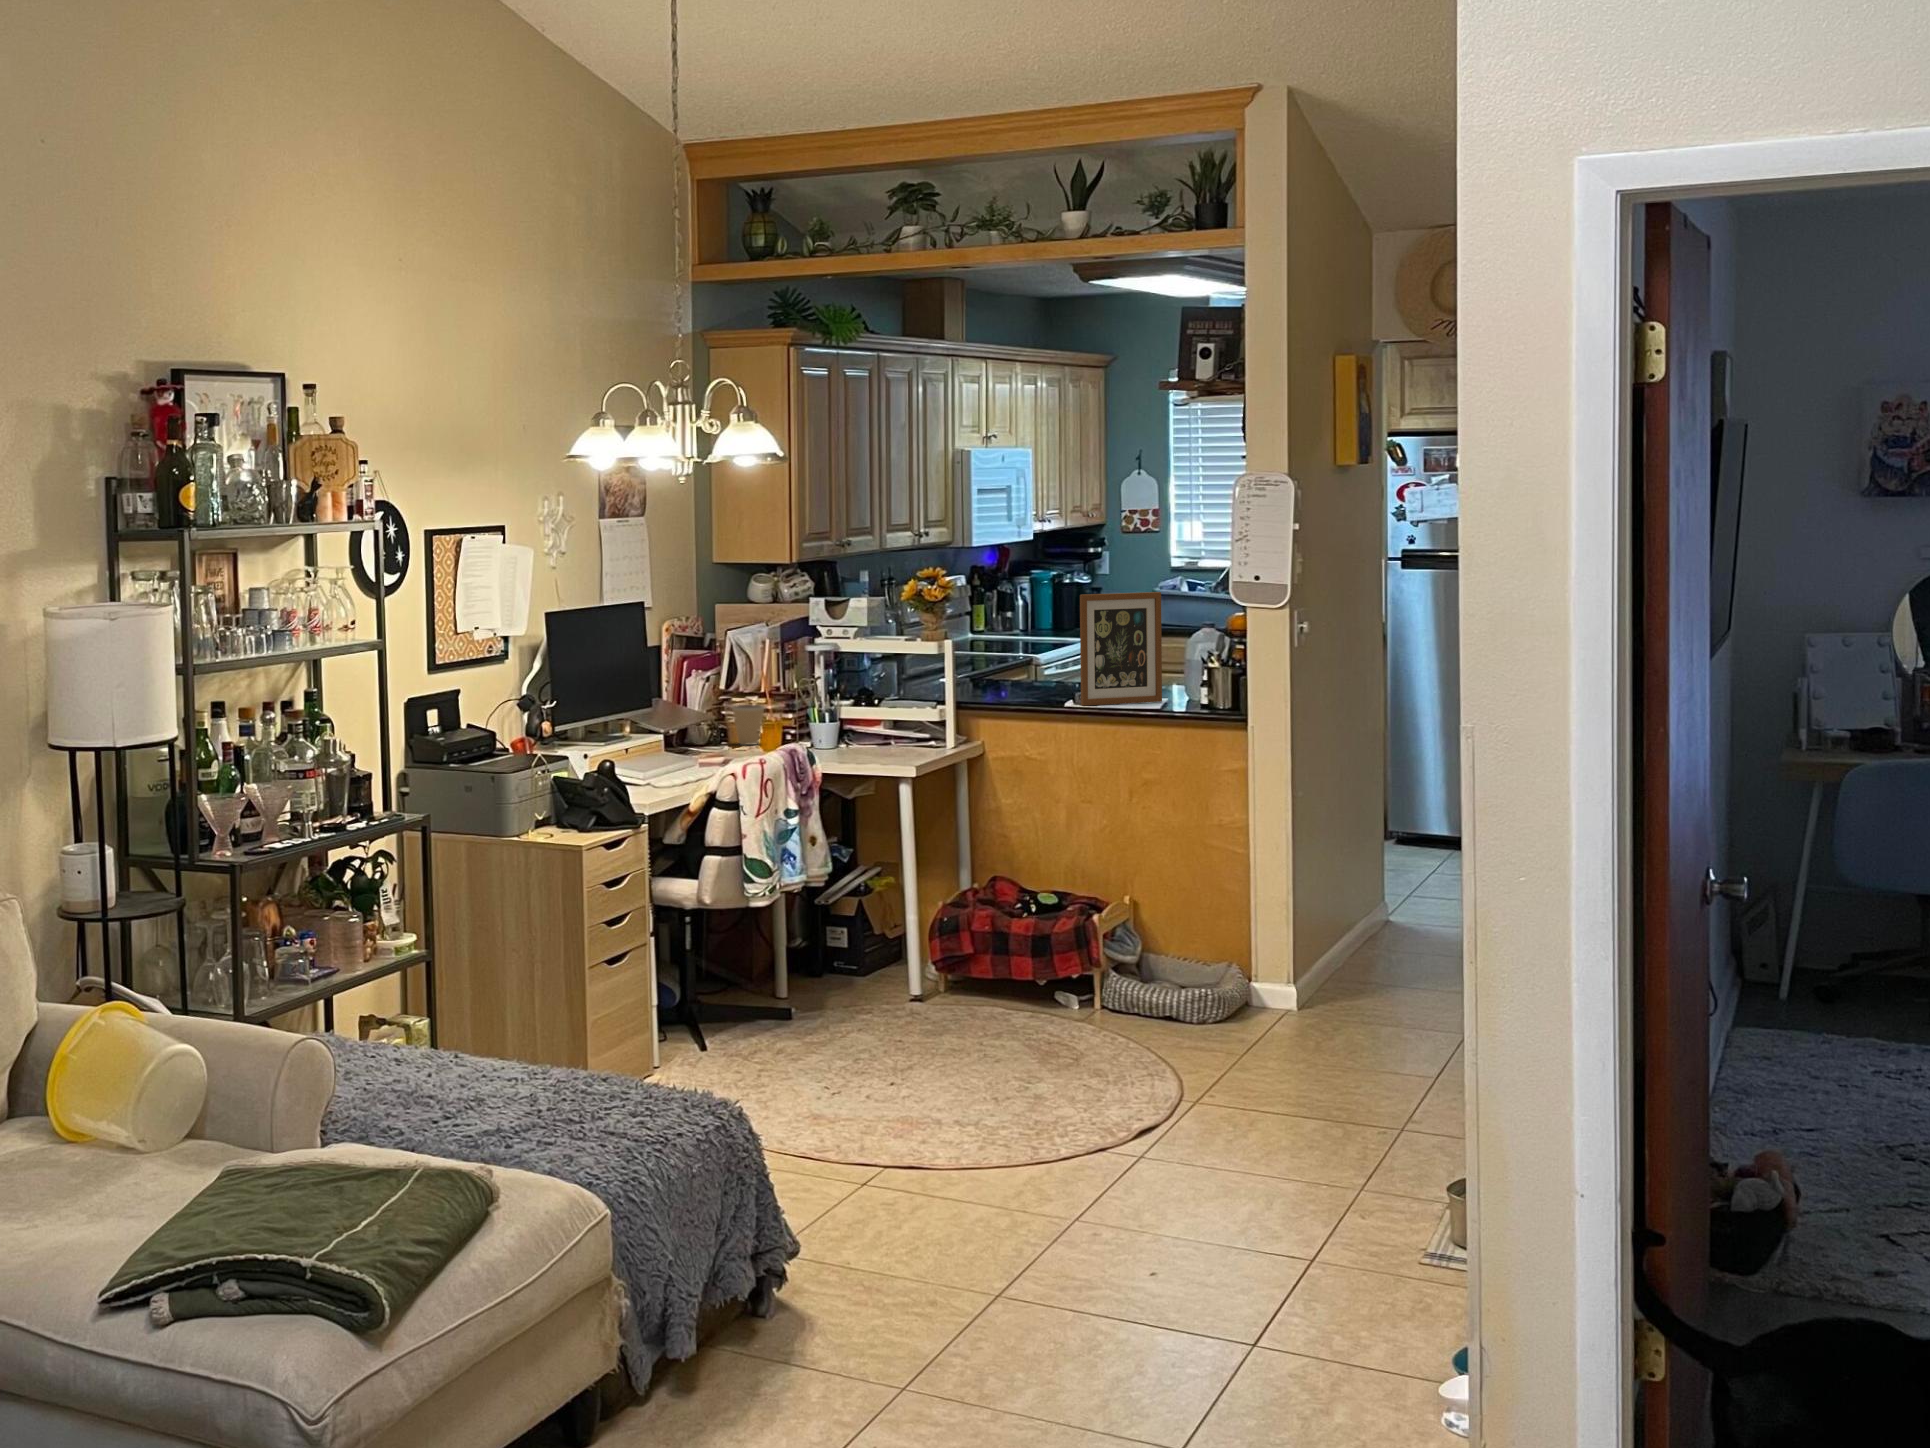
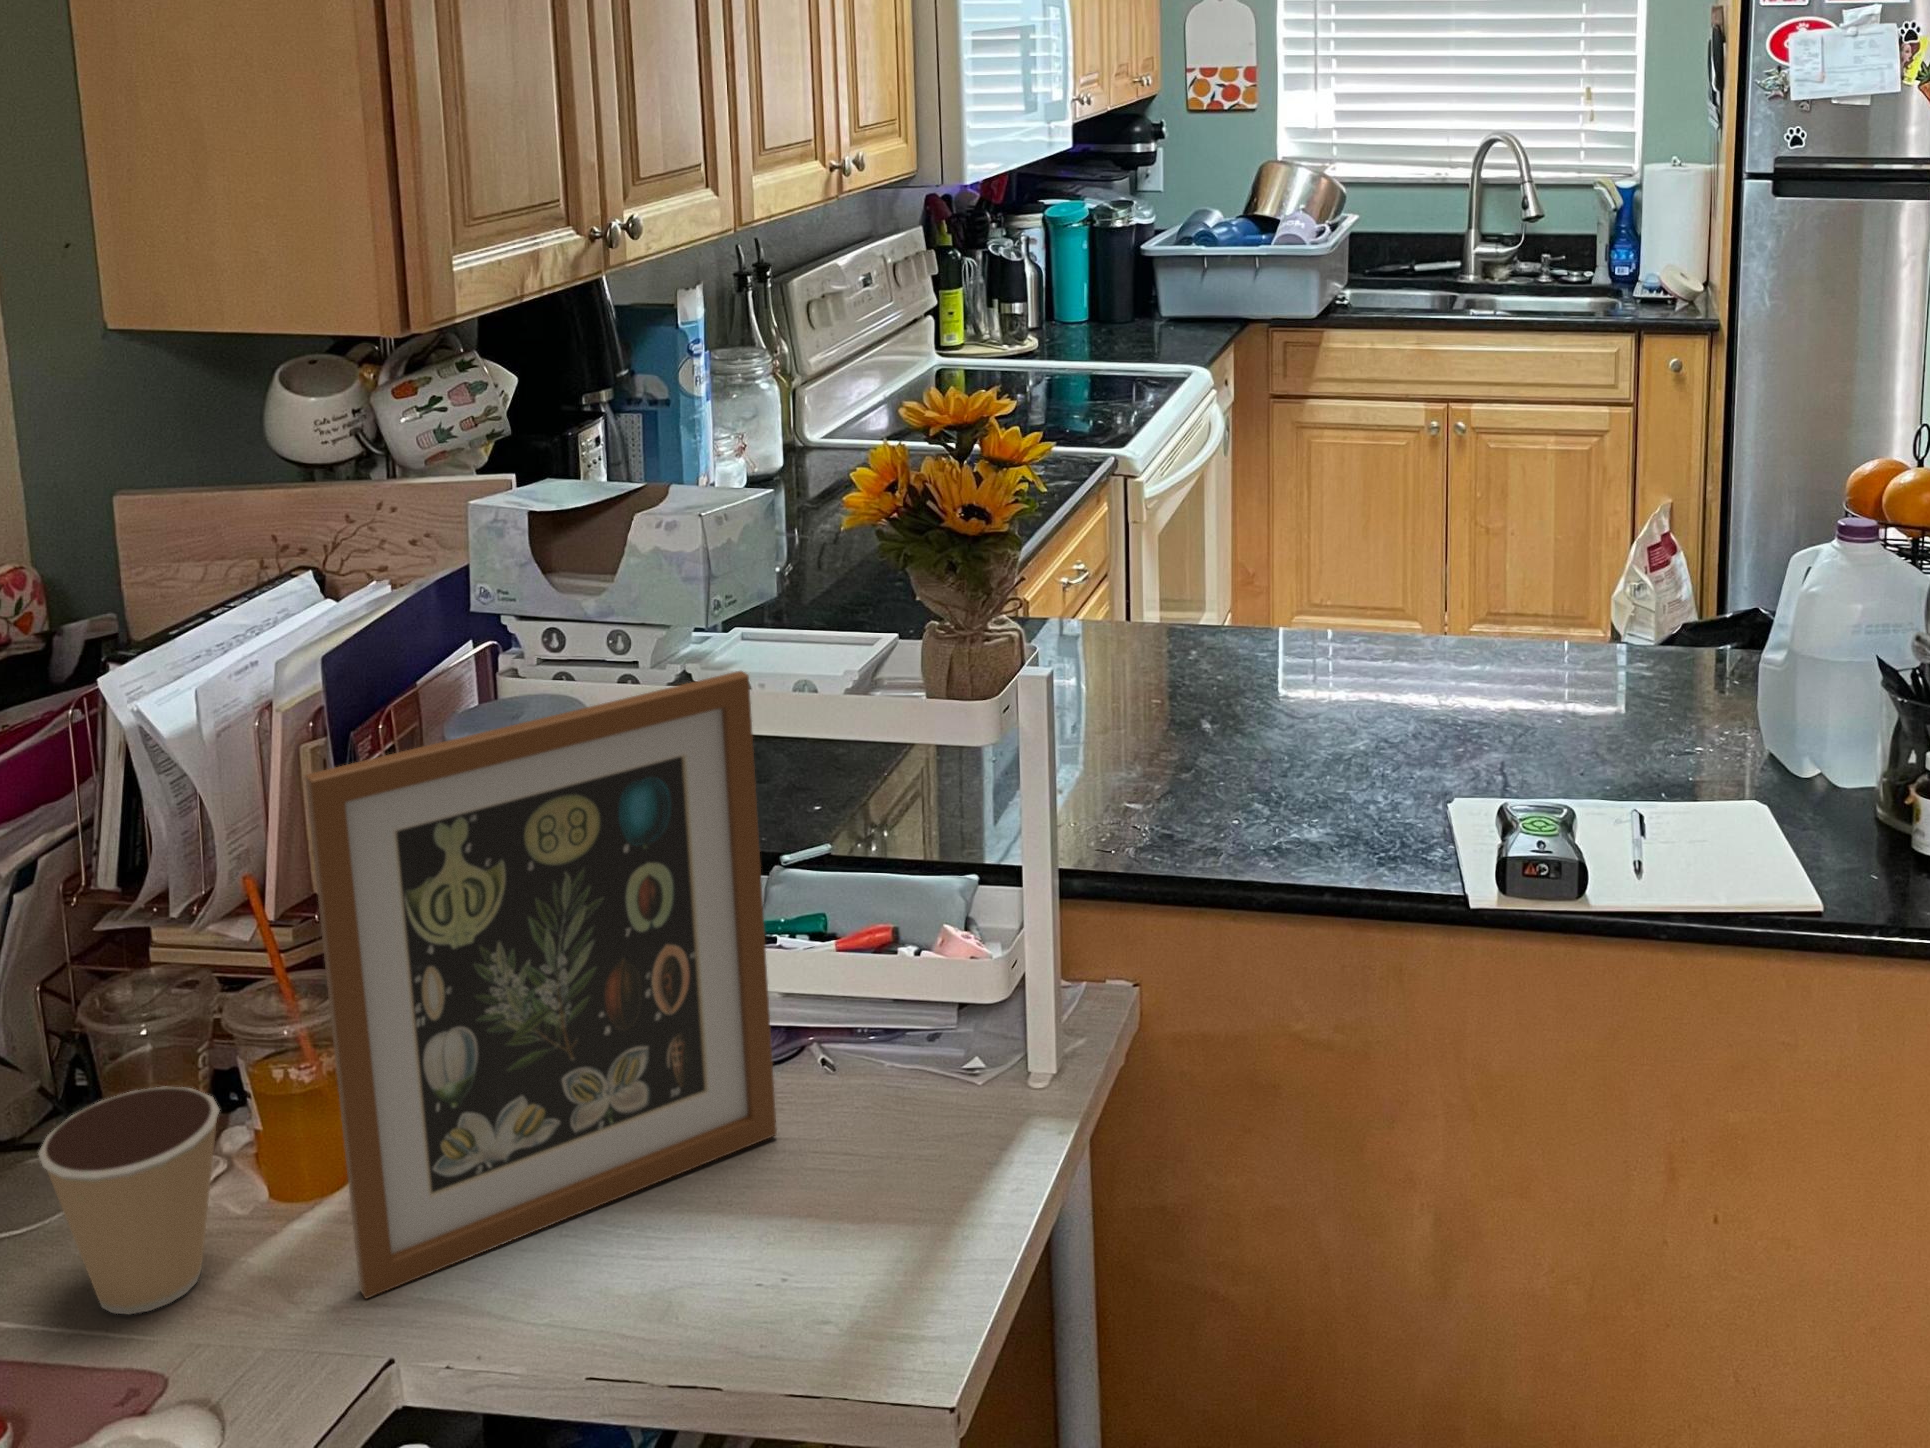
picture frame: present [1080,592,1162,706] -> present [305,671,777,1299]

